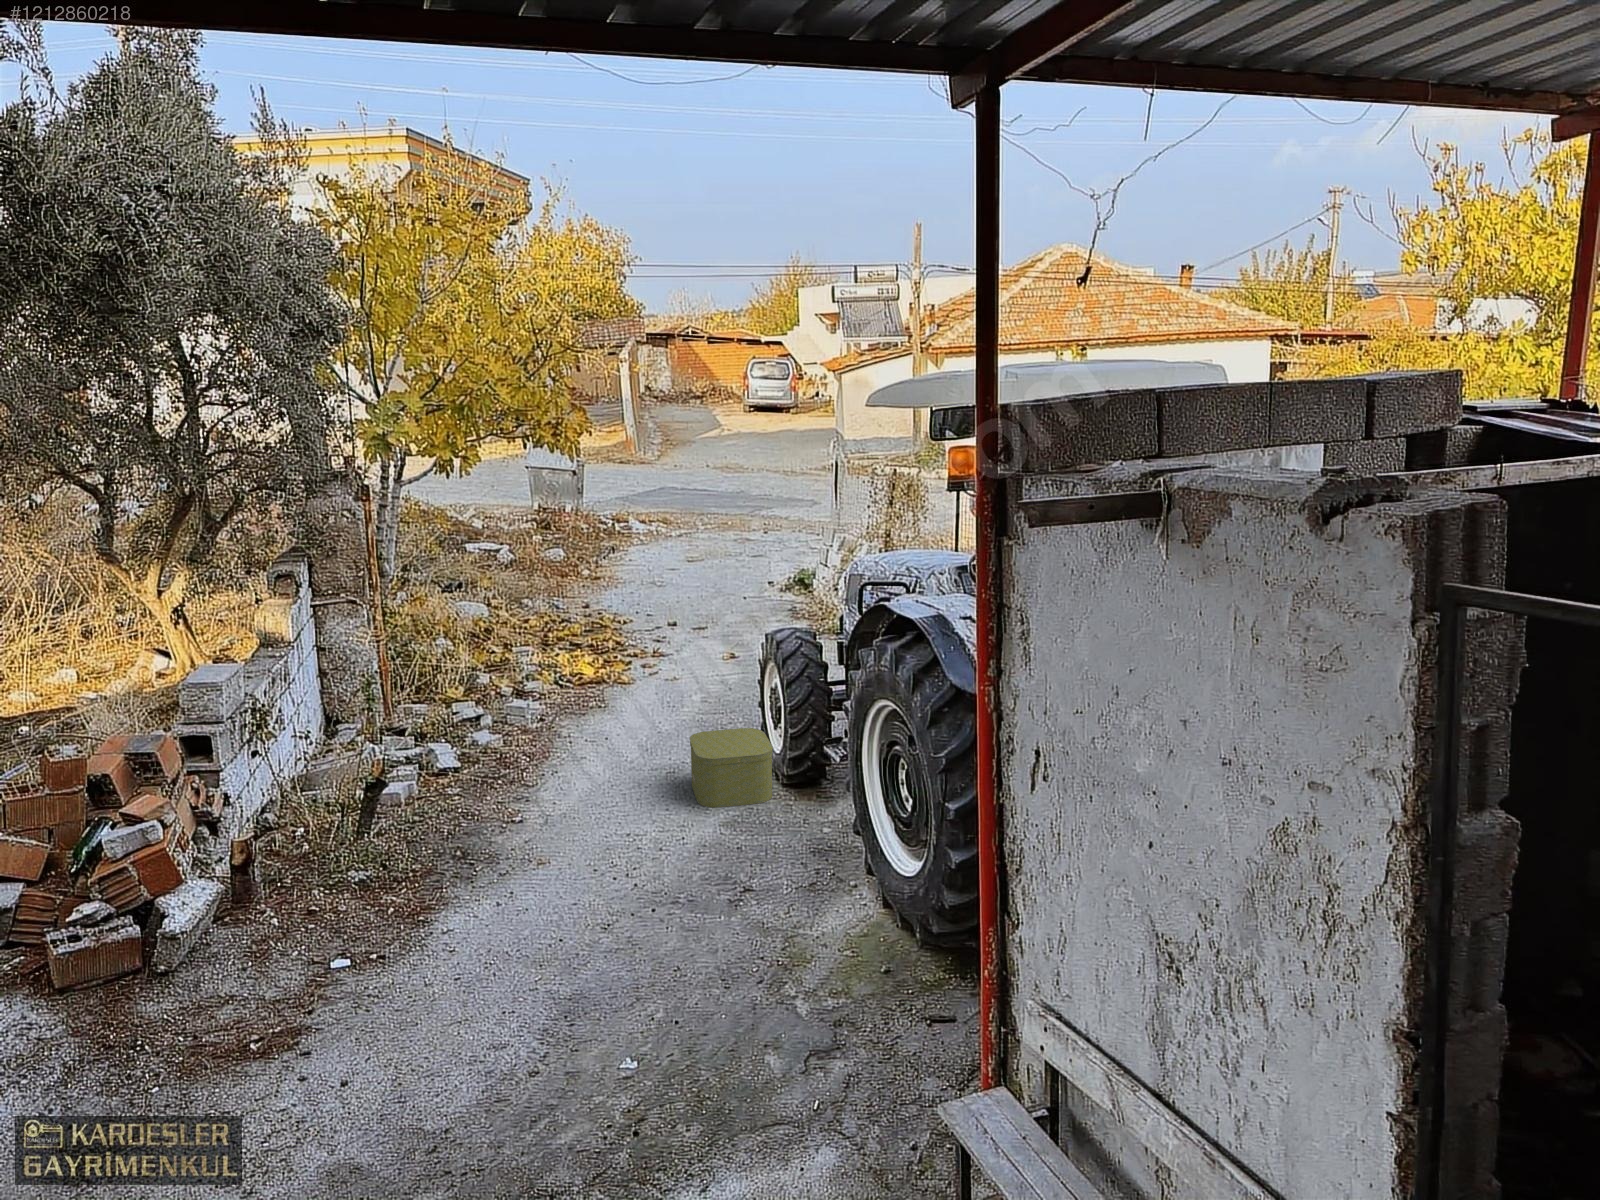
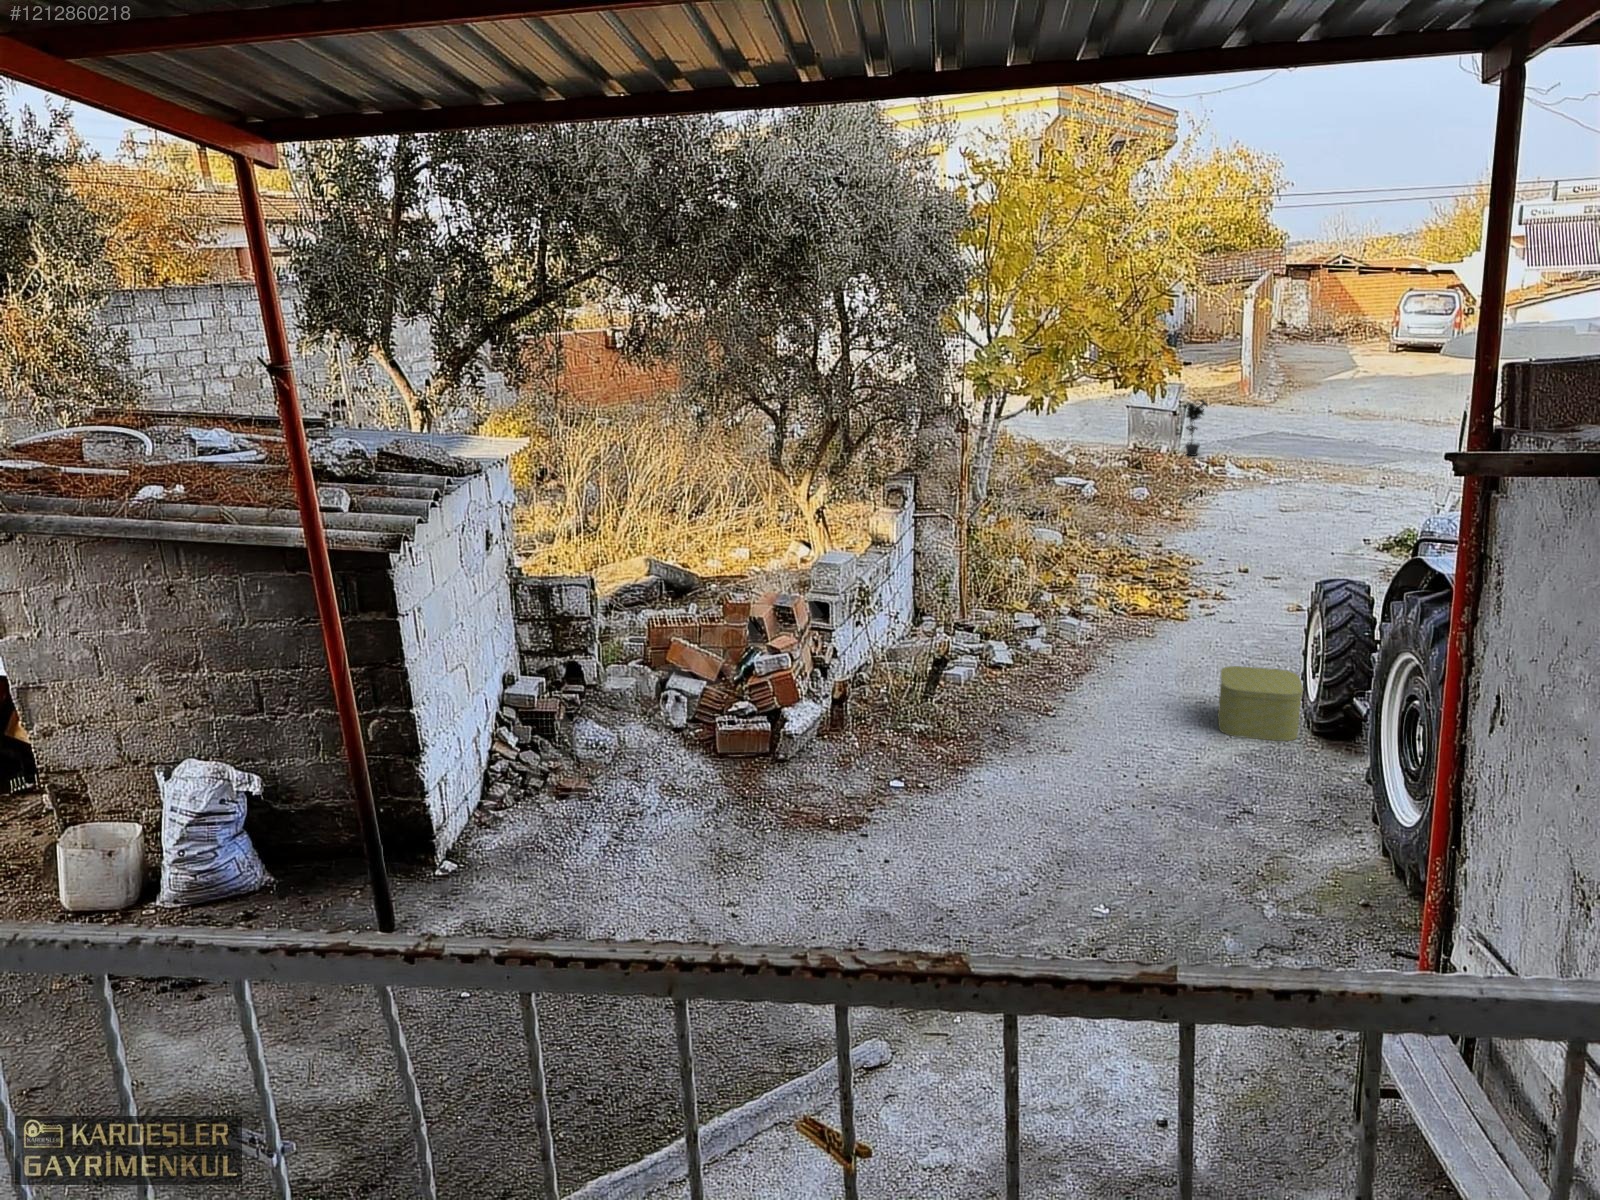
potted plant: none [583,453,608,512] -> present [1186,399,1208,456]

